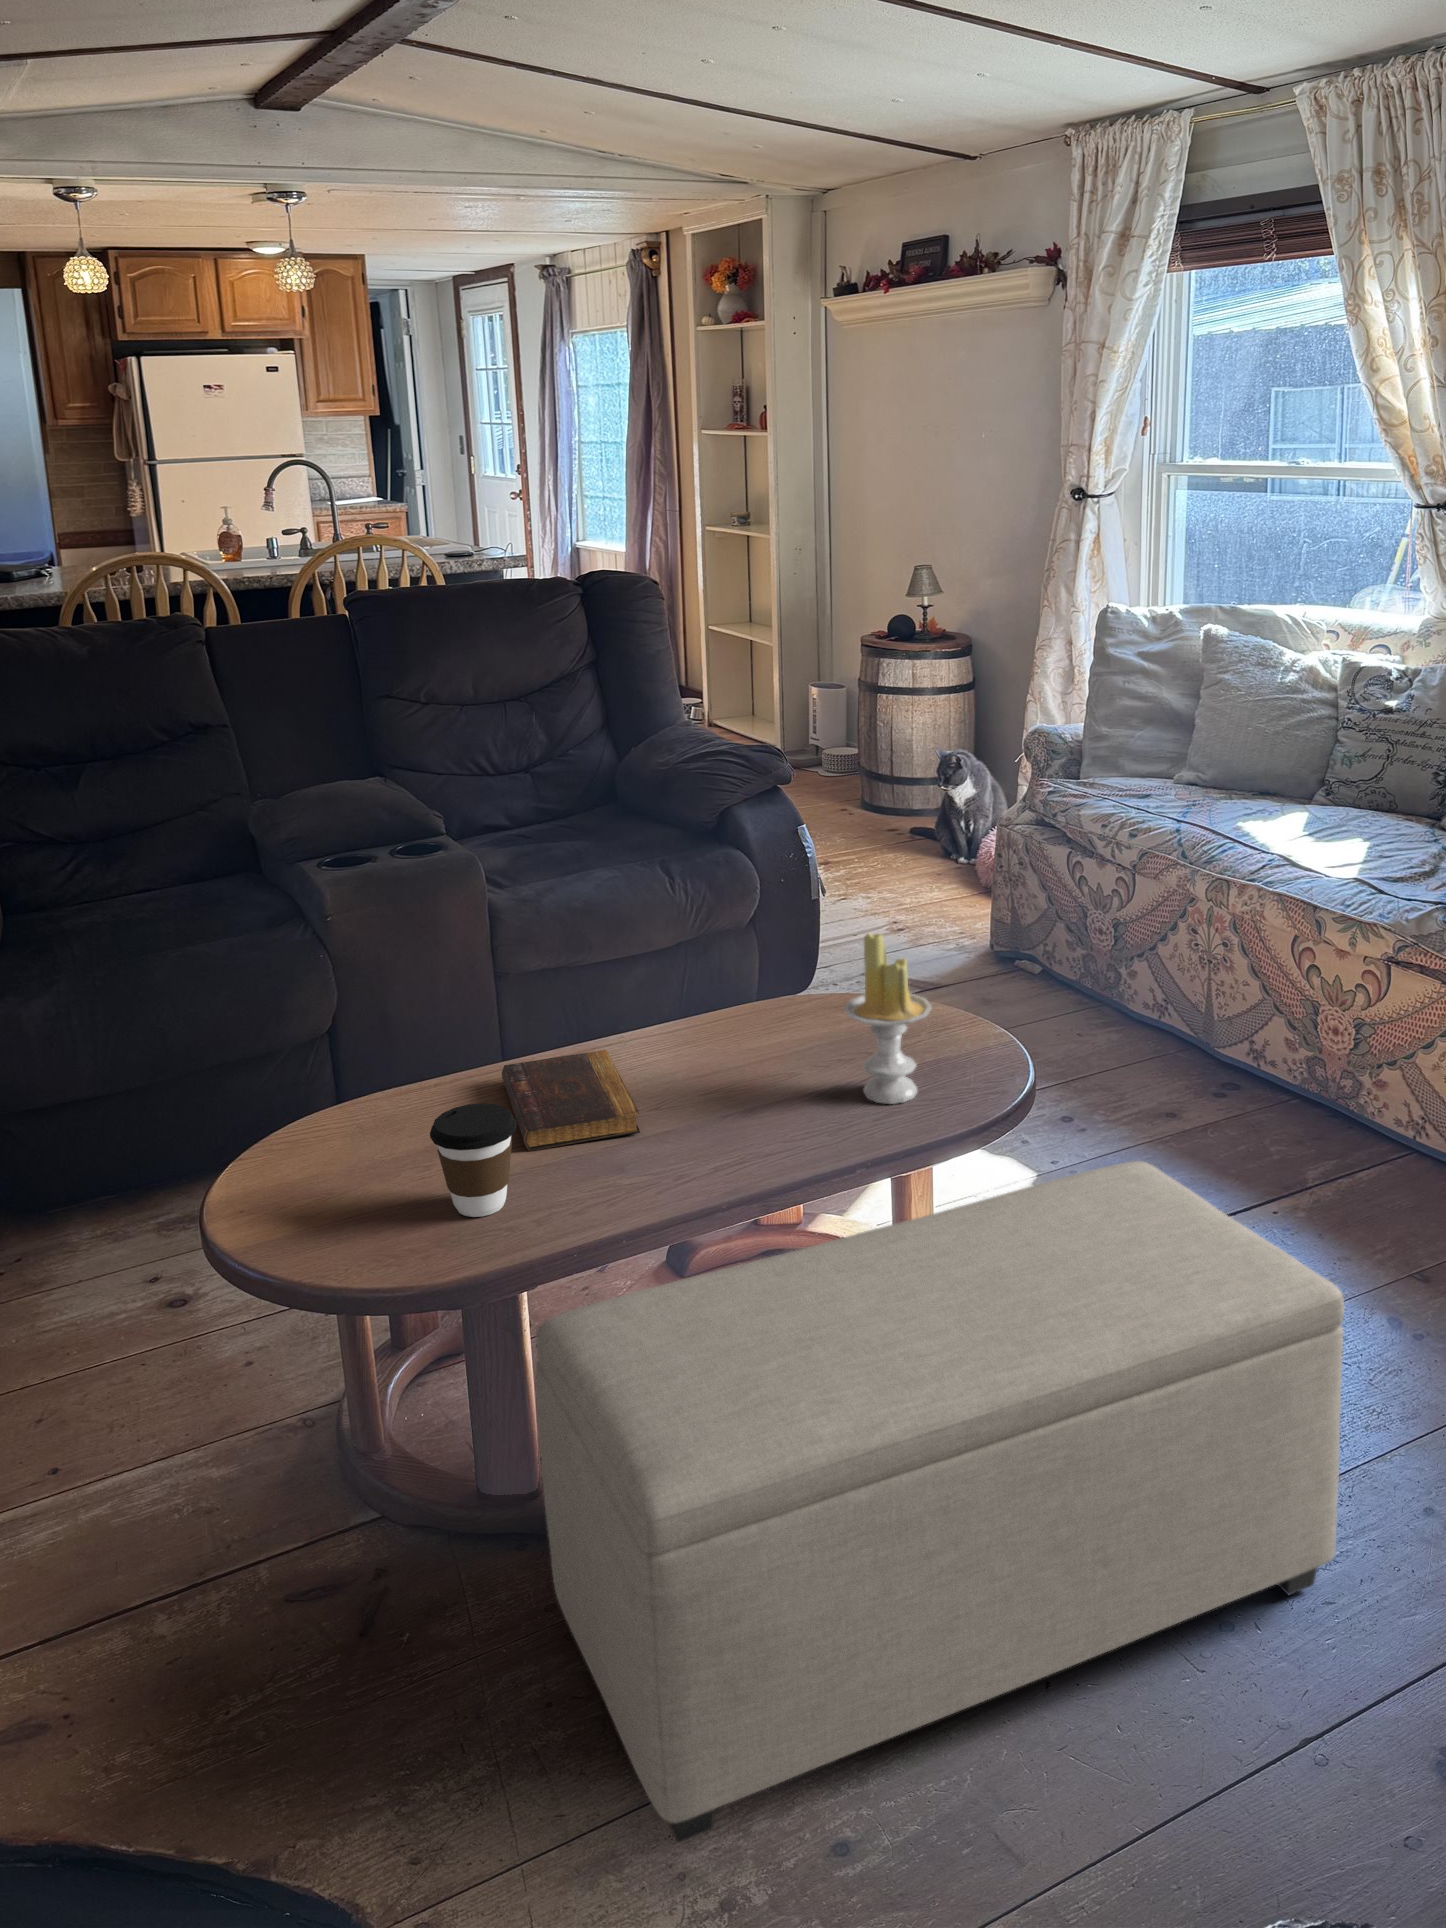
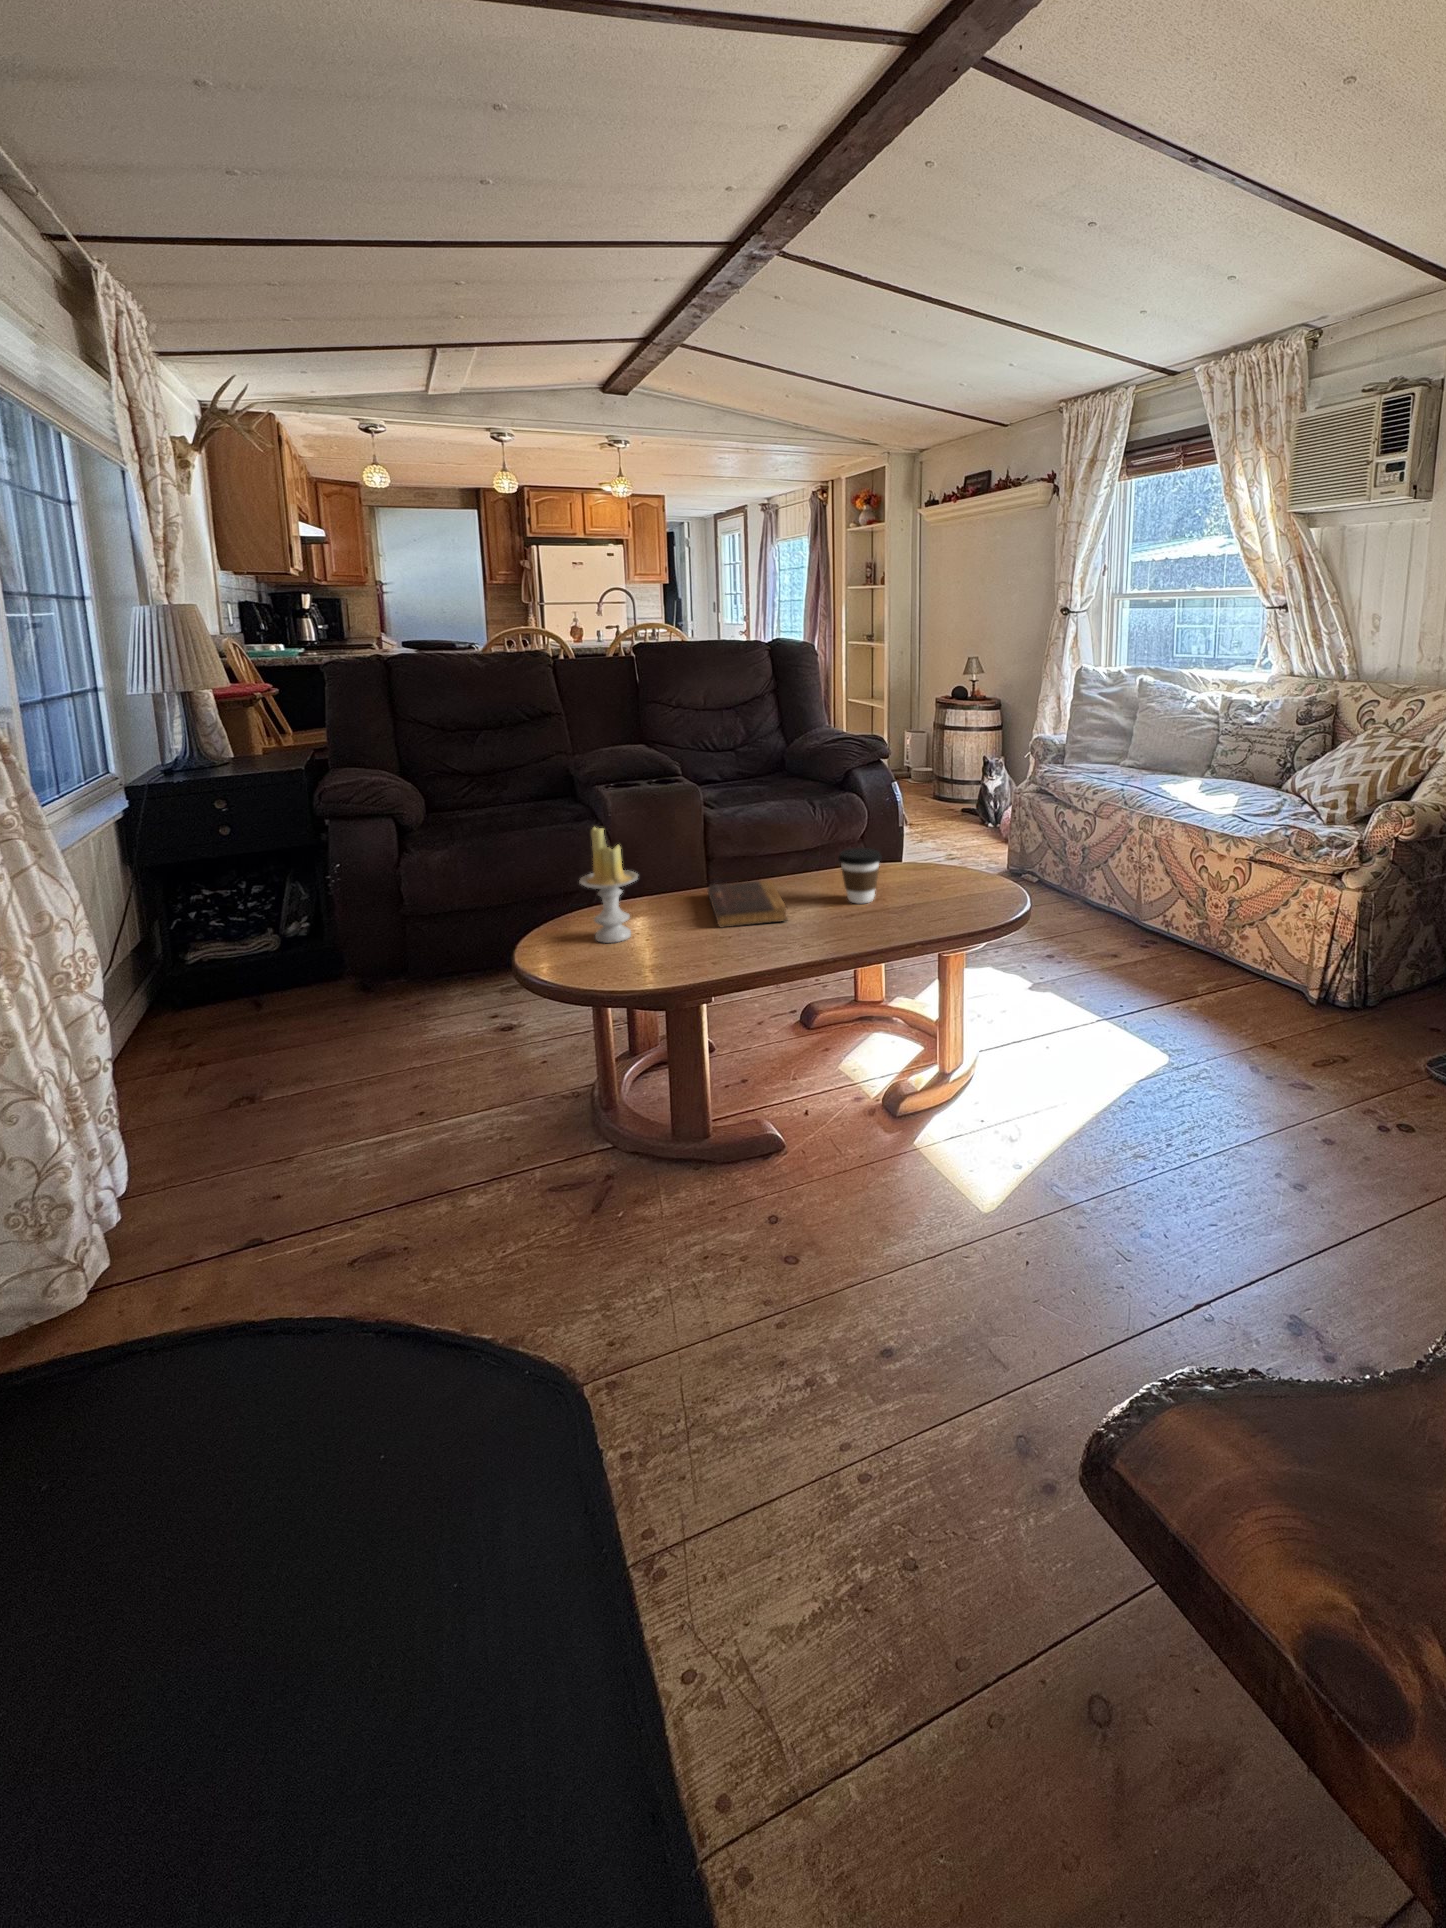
candle: present [844,933,932,1104] -> present [580,827,638,943]
coffee cup: present [430,1103,517,1217] -> present [838,848,882,903]
ottoman: present [536,1161,1345,1842] -> none [715,947,1226,1339]

